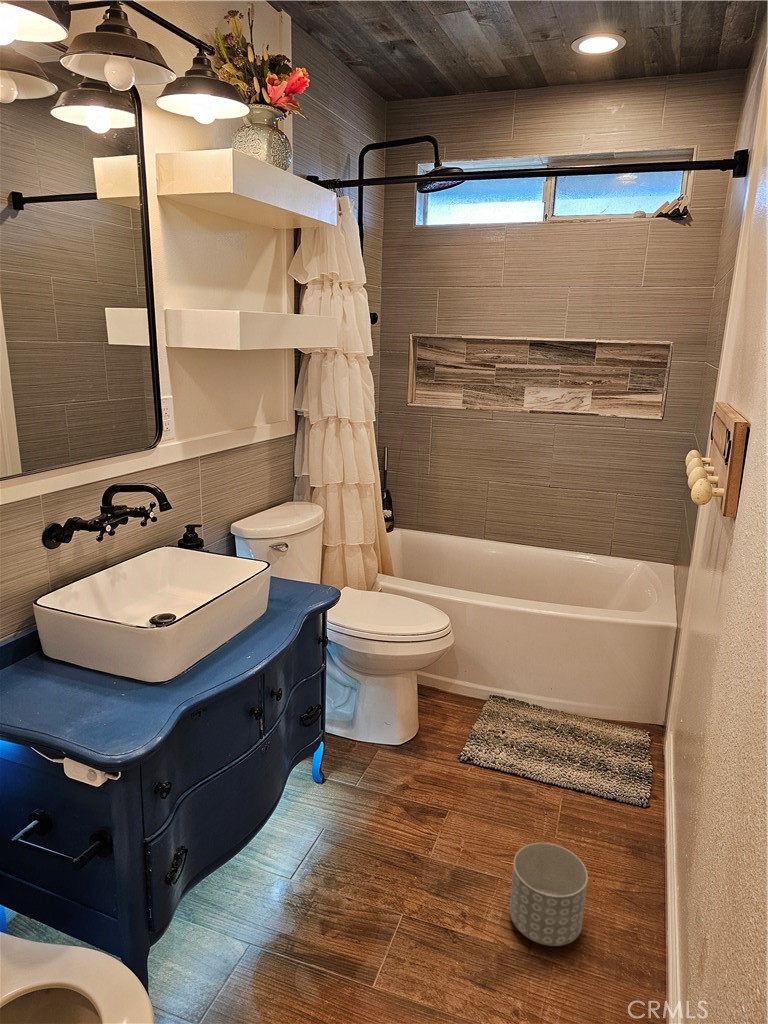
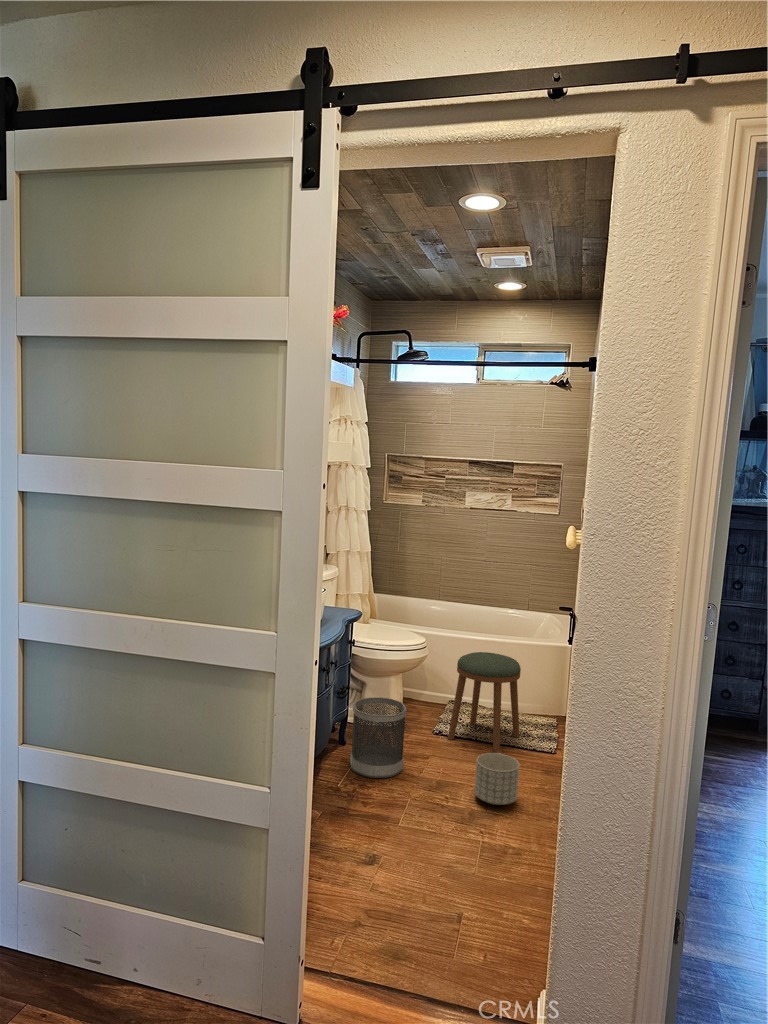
stool: none [481,641,596,806] -> present [448,652,521,753]
wastebasket: none [320,725,405,862] -> present [350,697,407,778]

